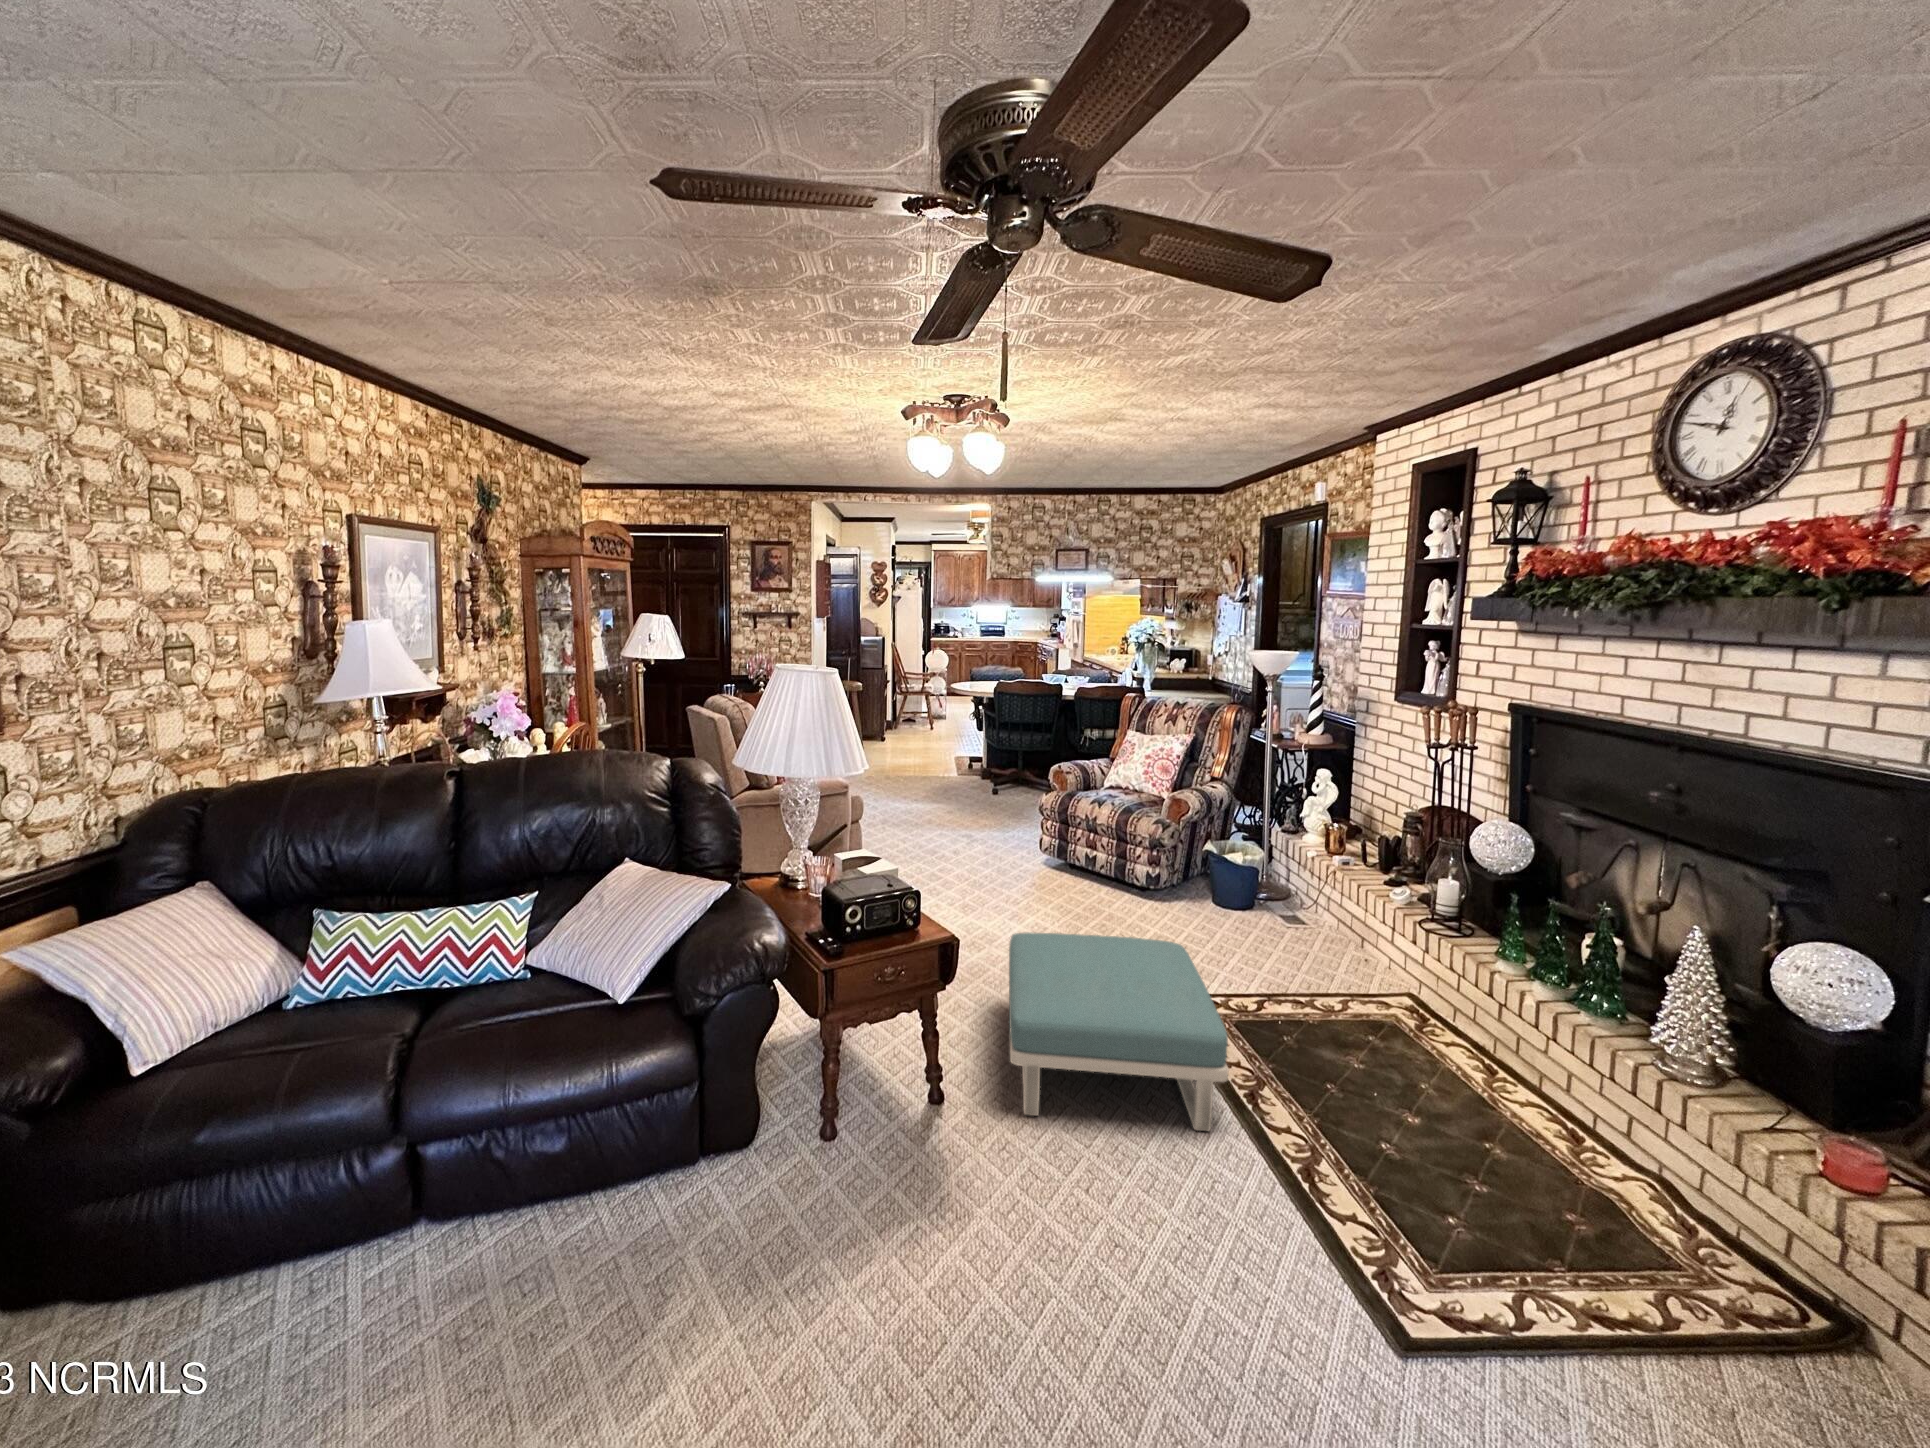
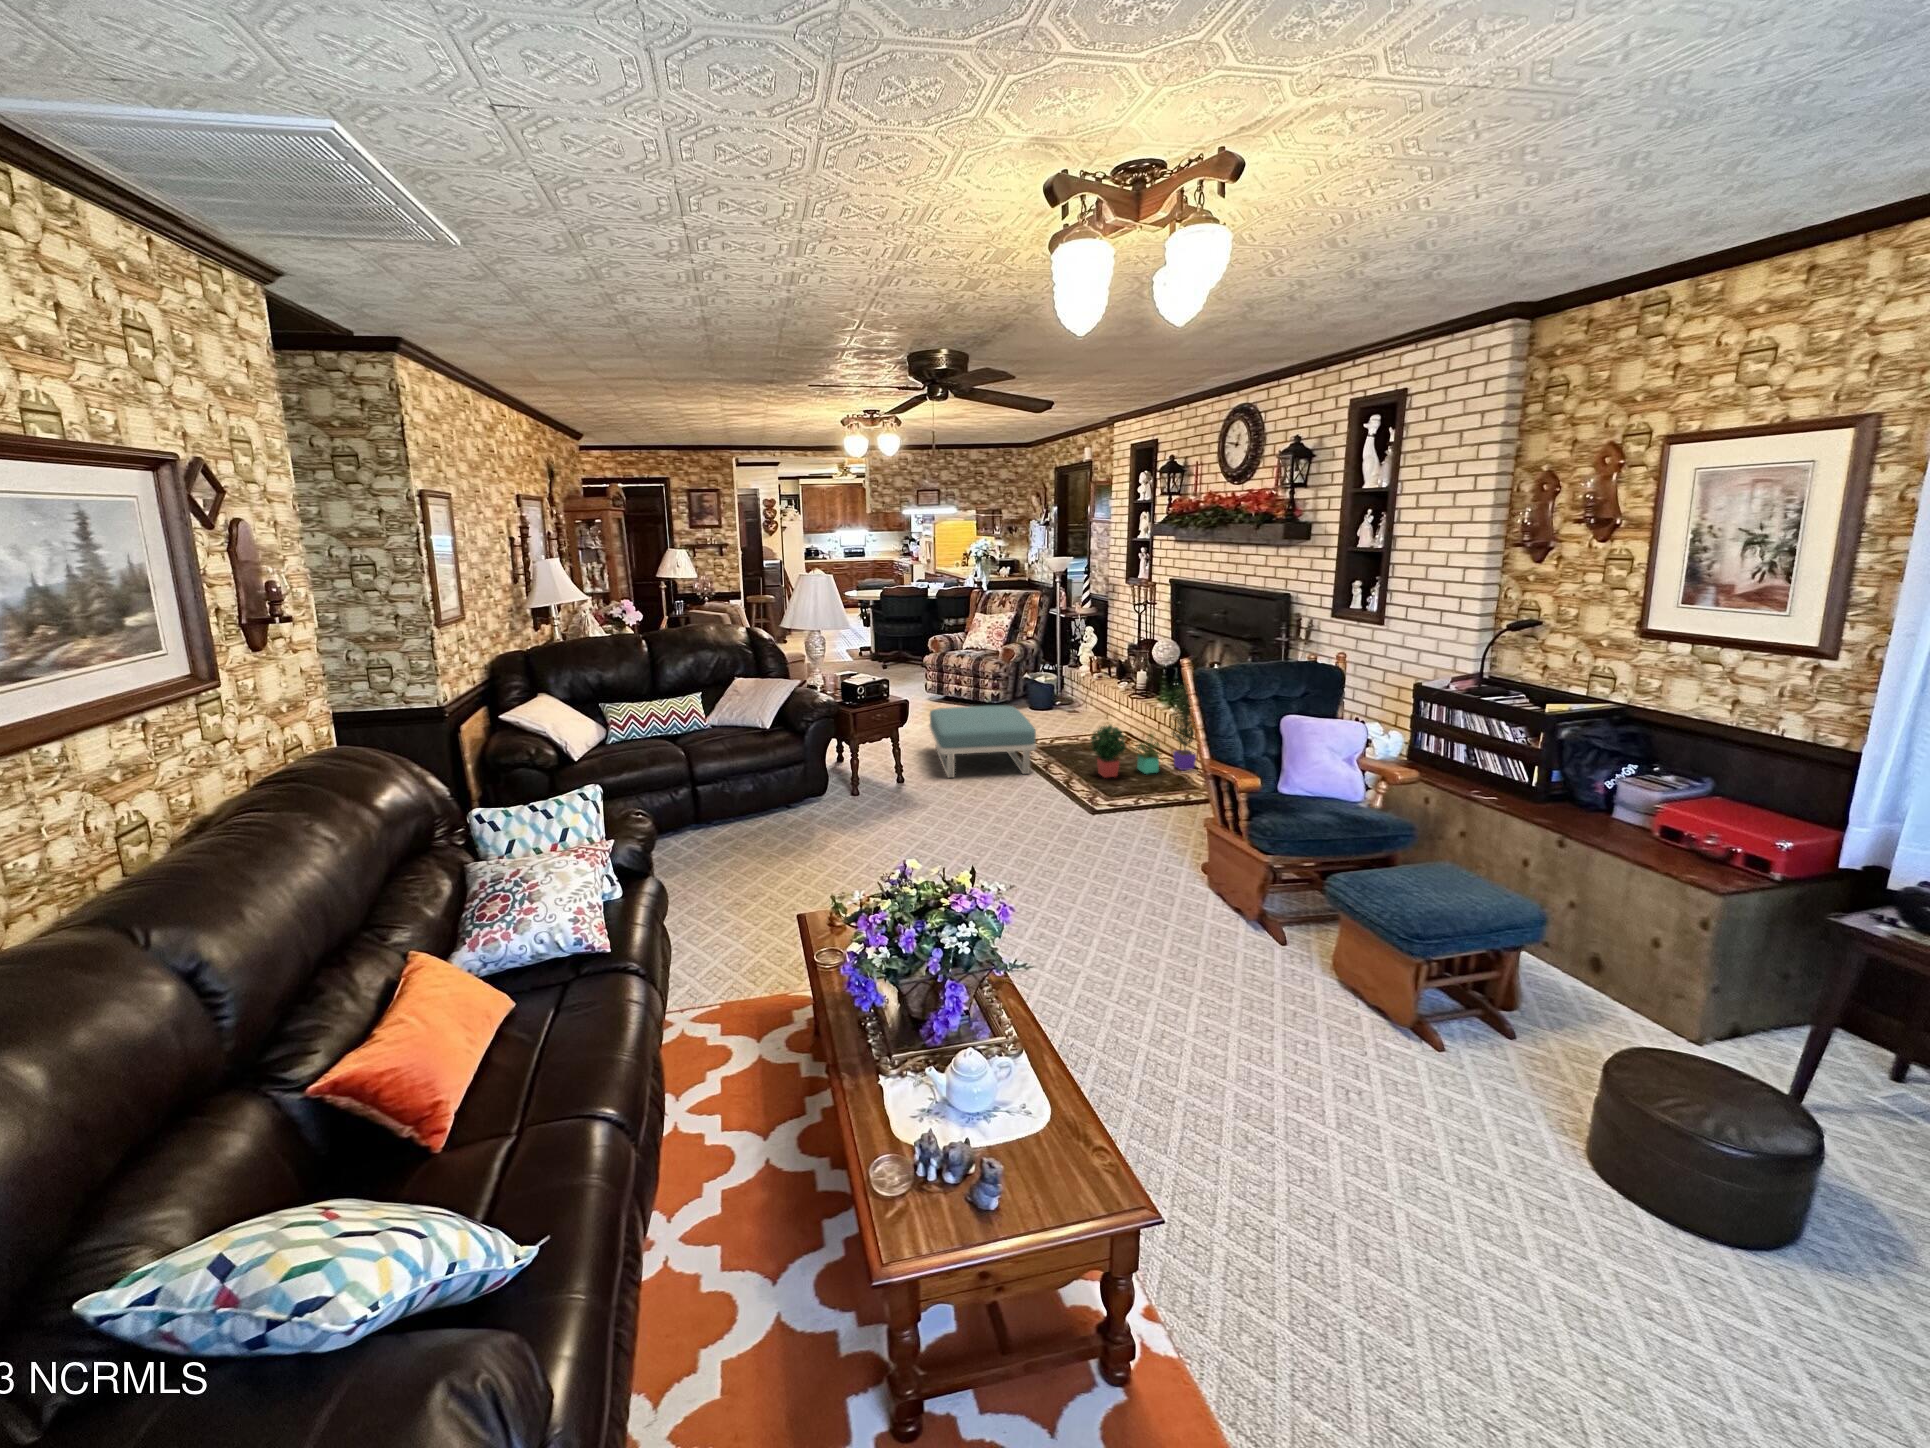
potted plant: none [1359,958,1683,1187] -> present [1091,684,1196,778]

